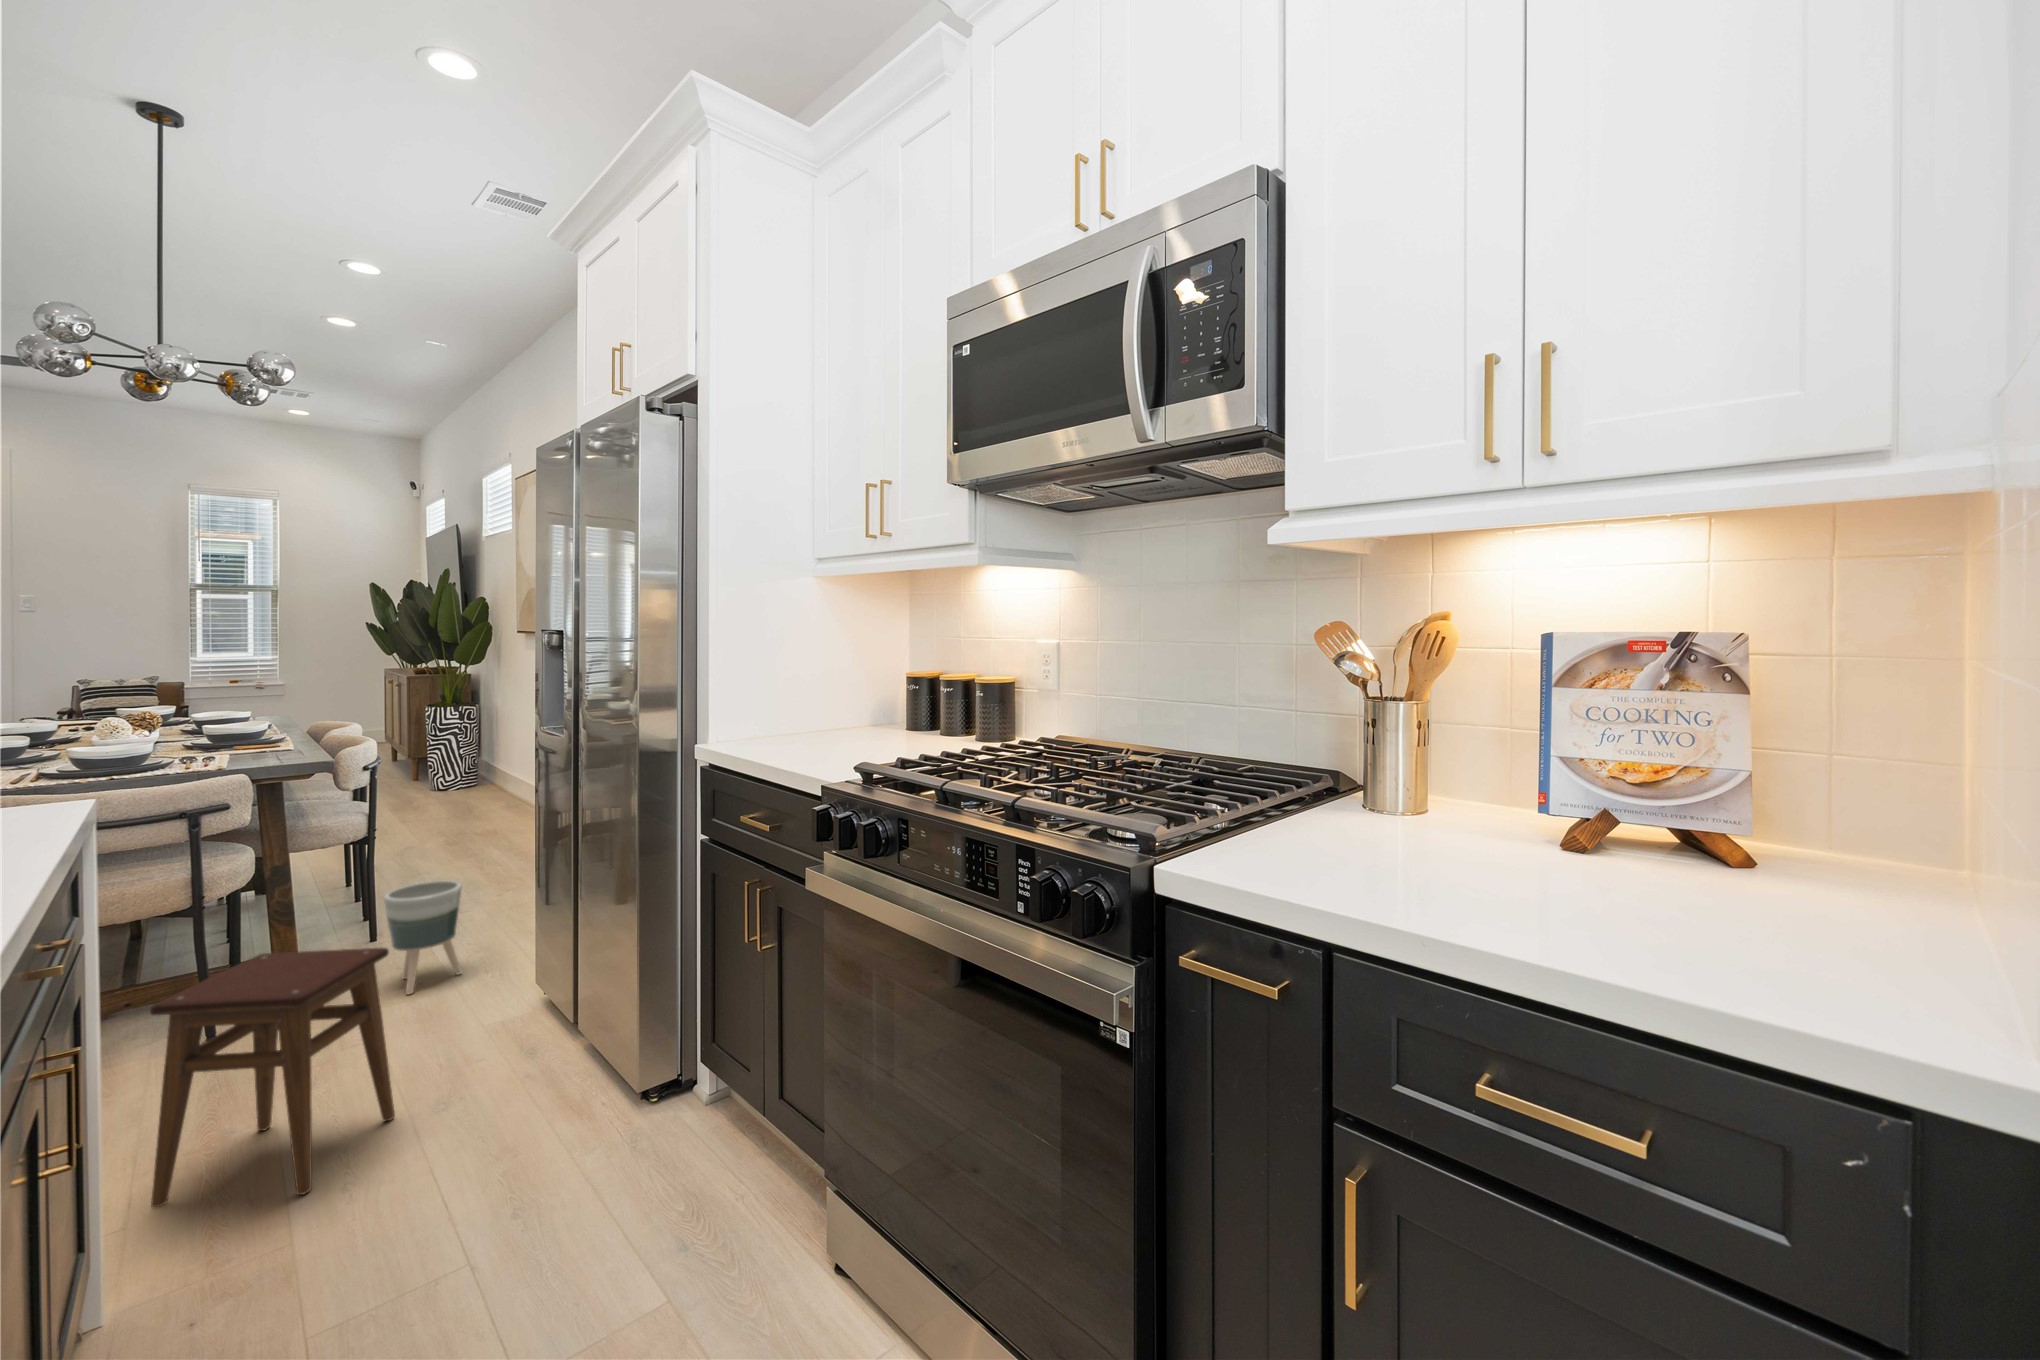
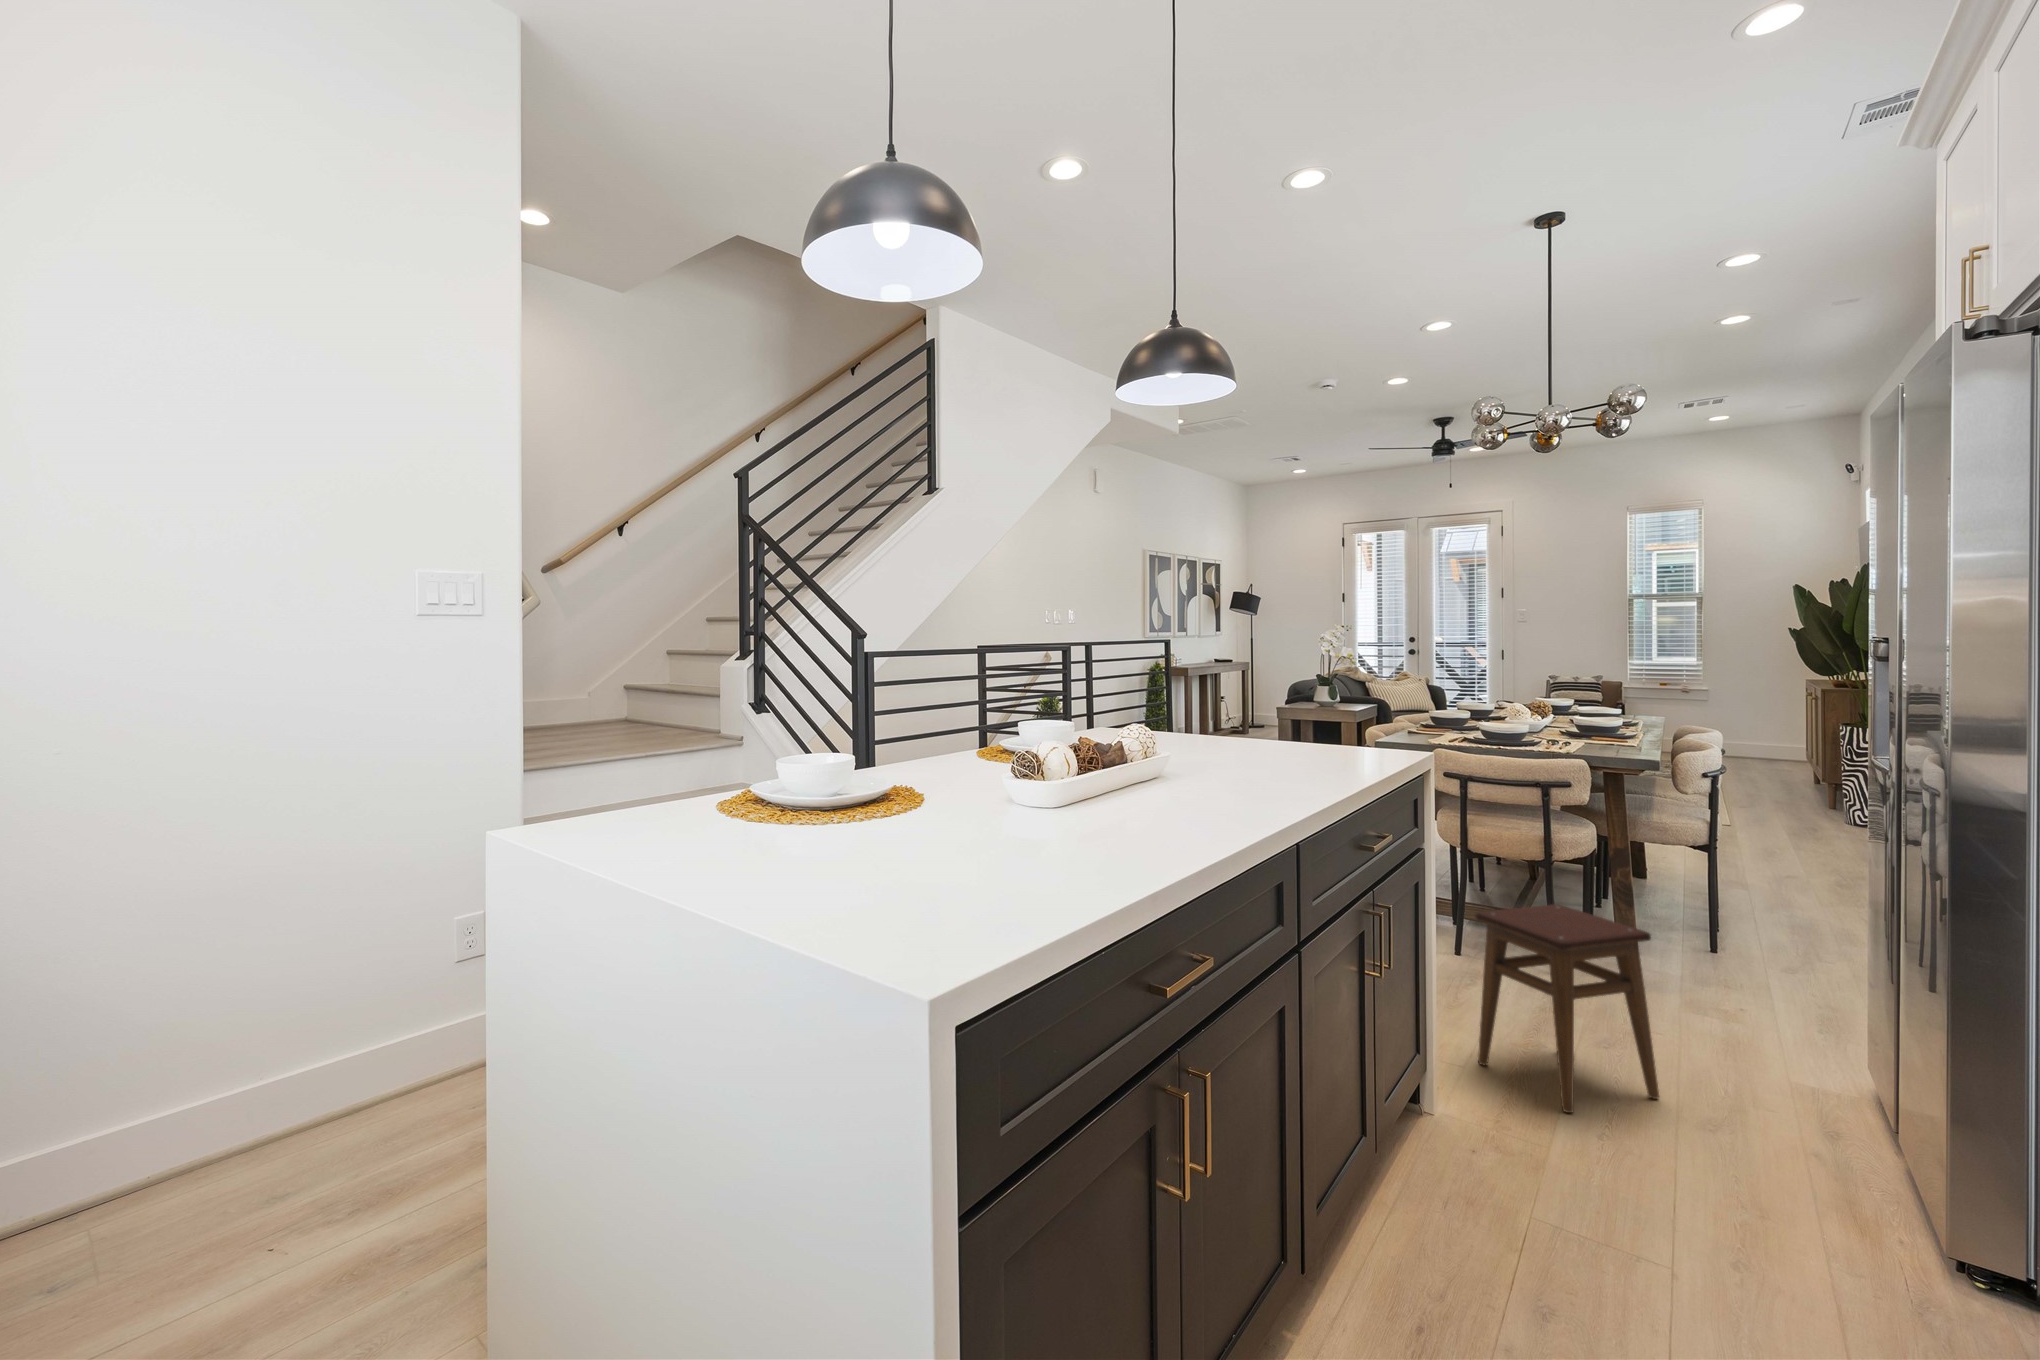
planter: present [384,881,462,994] -> none [1699,896,1786,1010]

